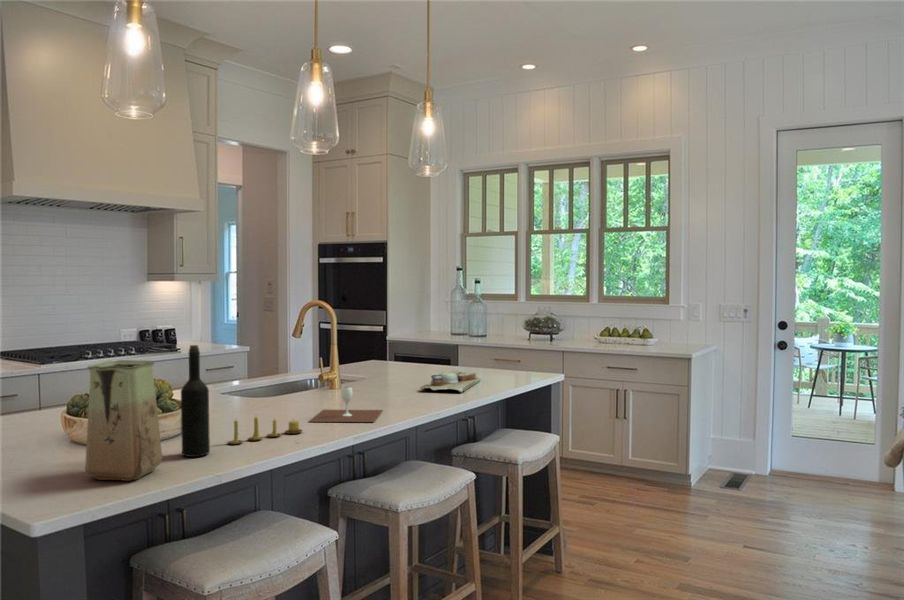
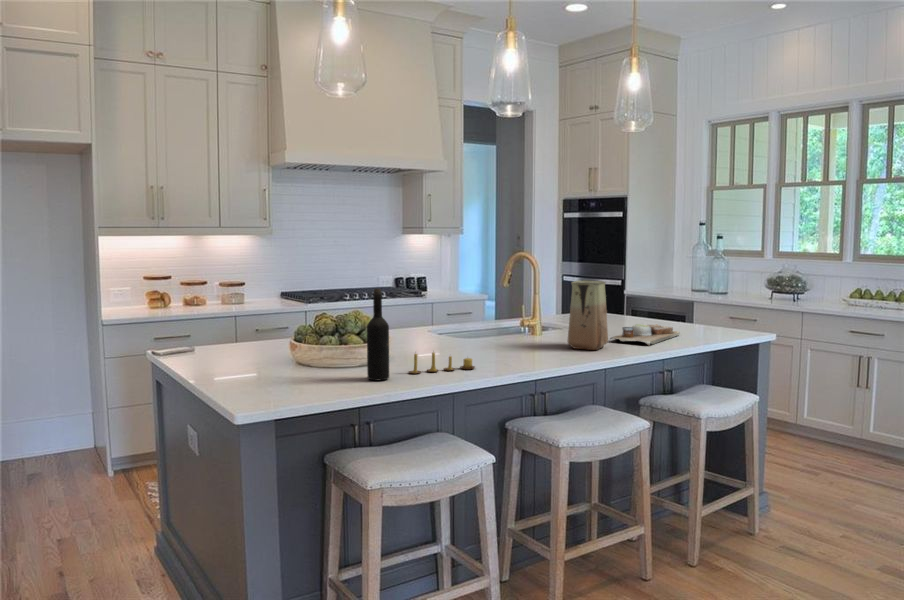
vase: present [85,360,162,481] -> present [567,280,608,350]
wine glass: present [309,387,383,422] -> none [487,332,561,365]

